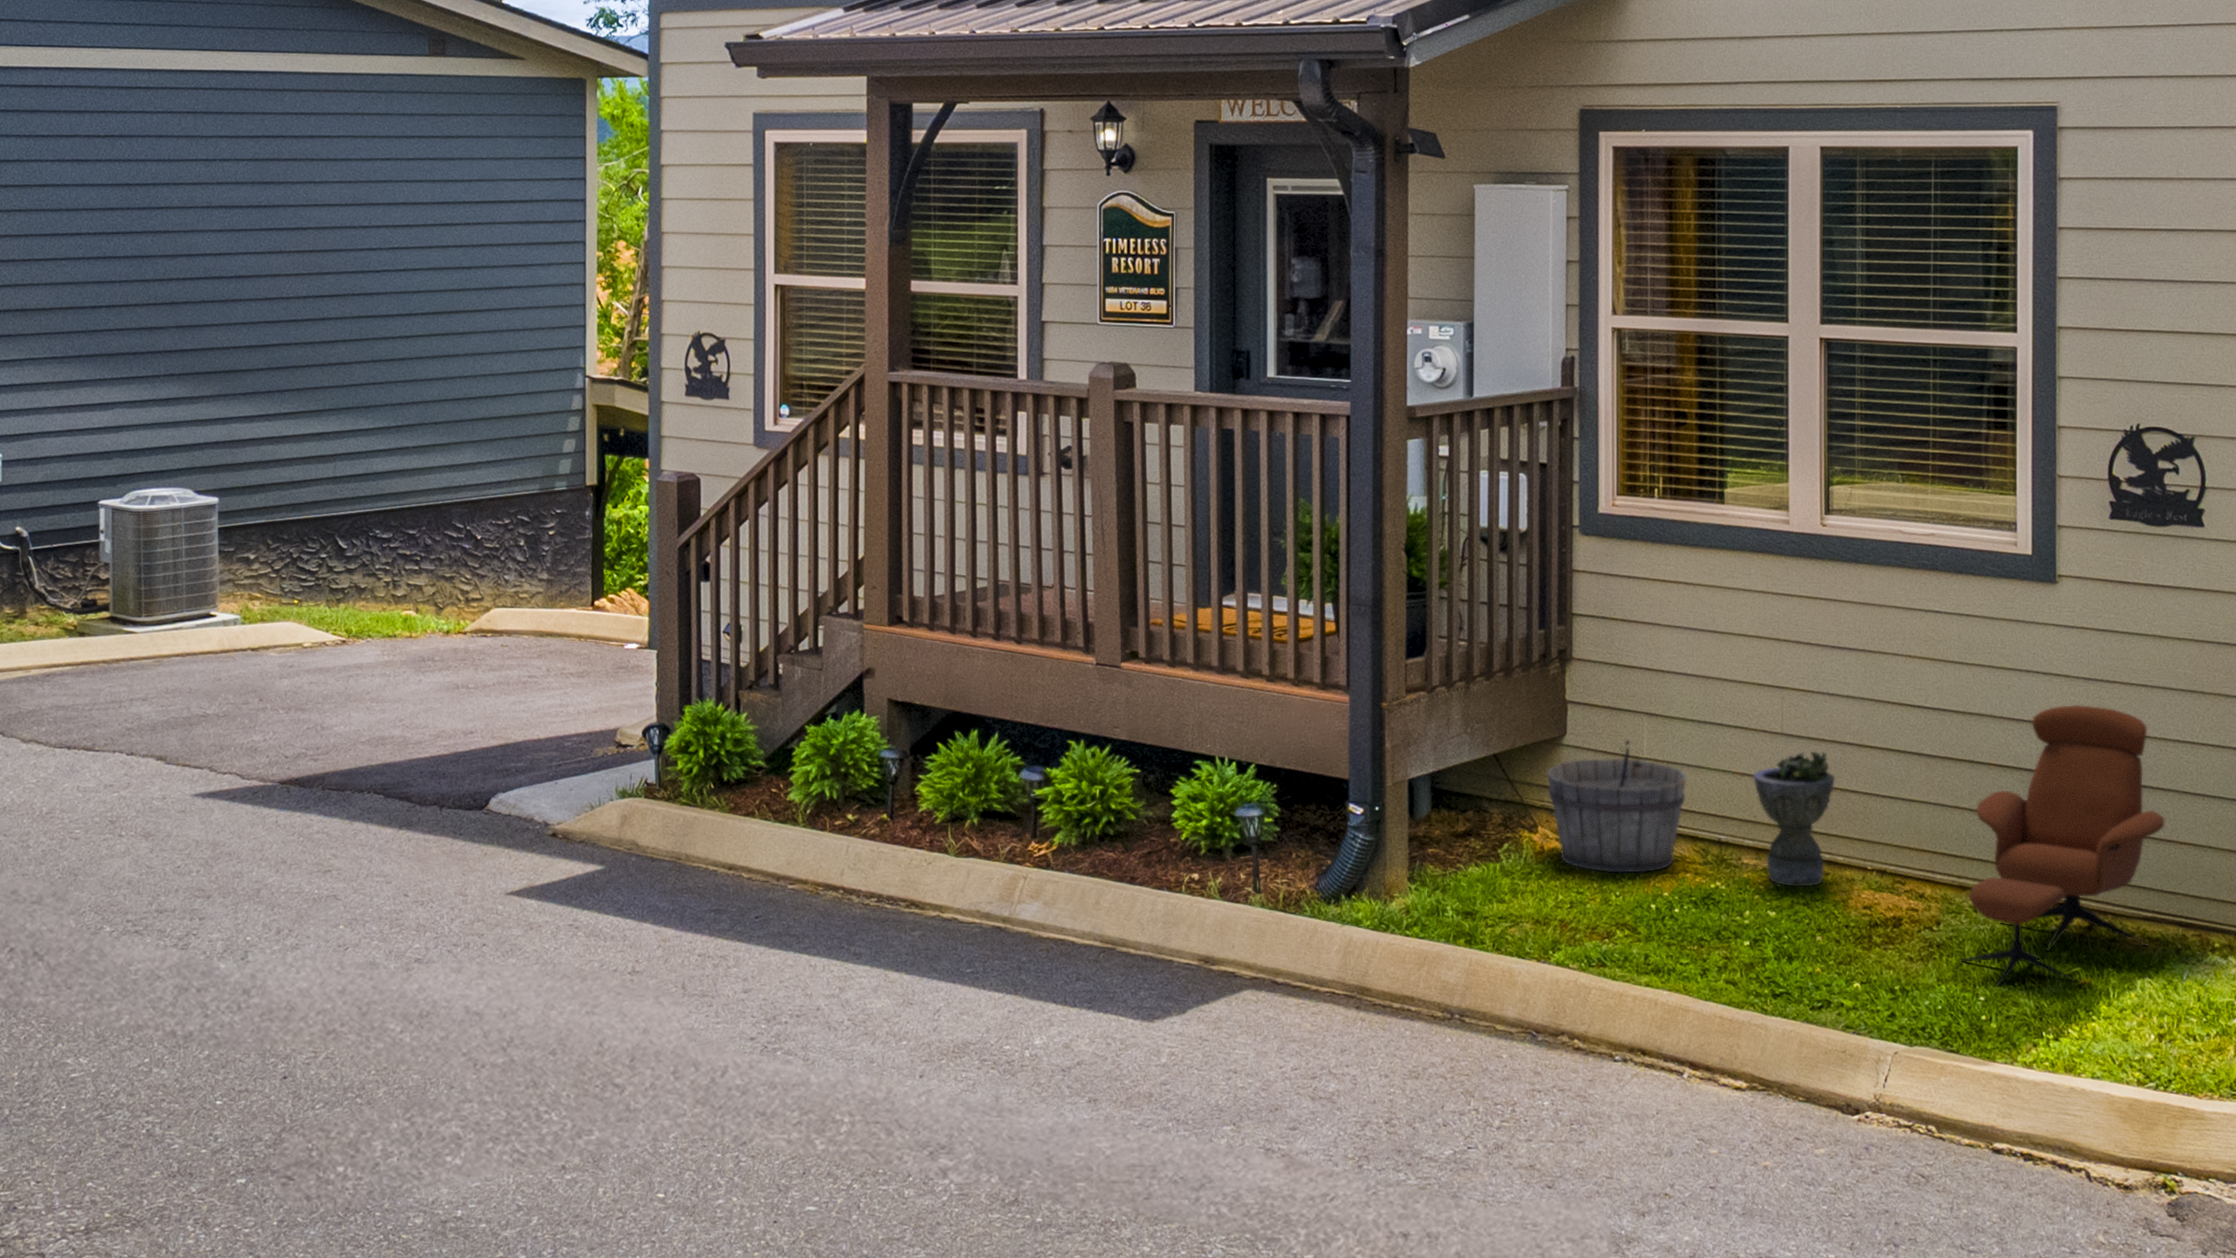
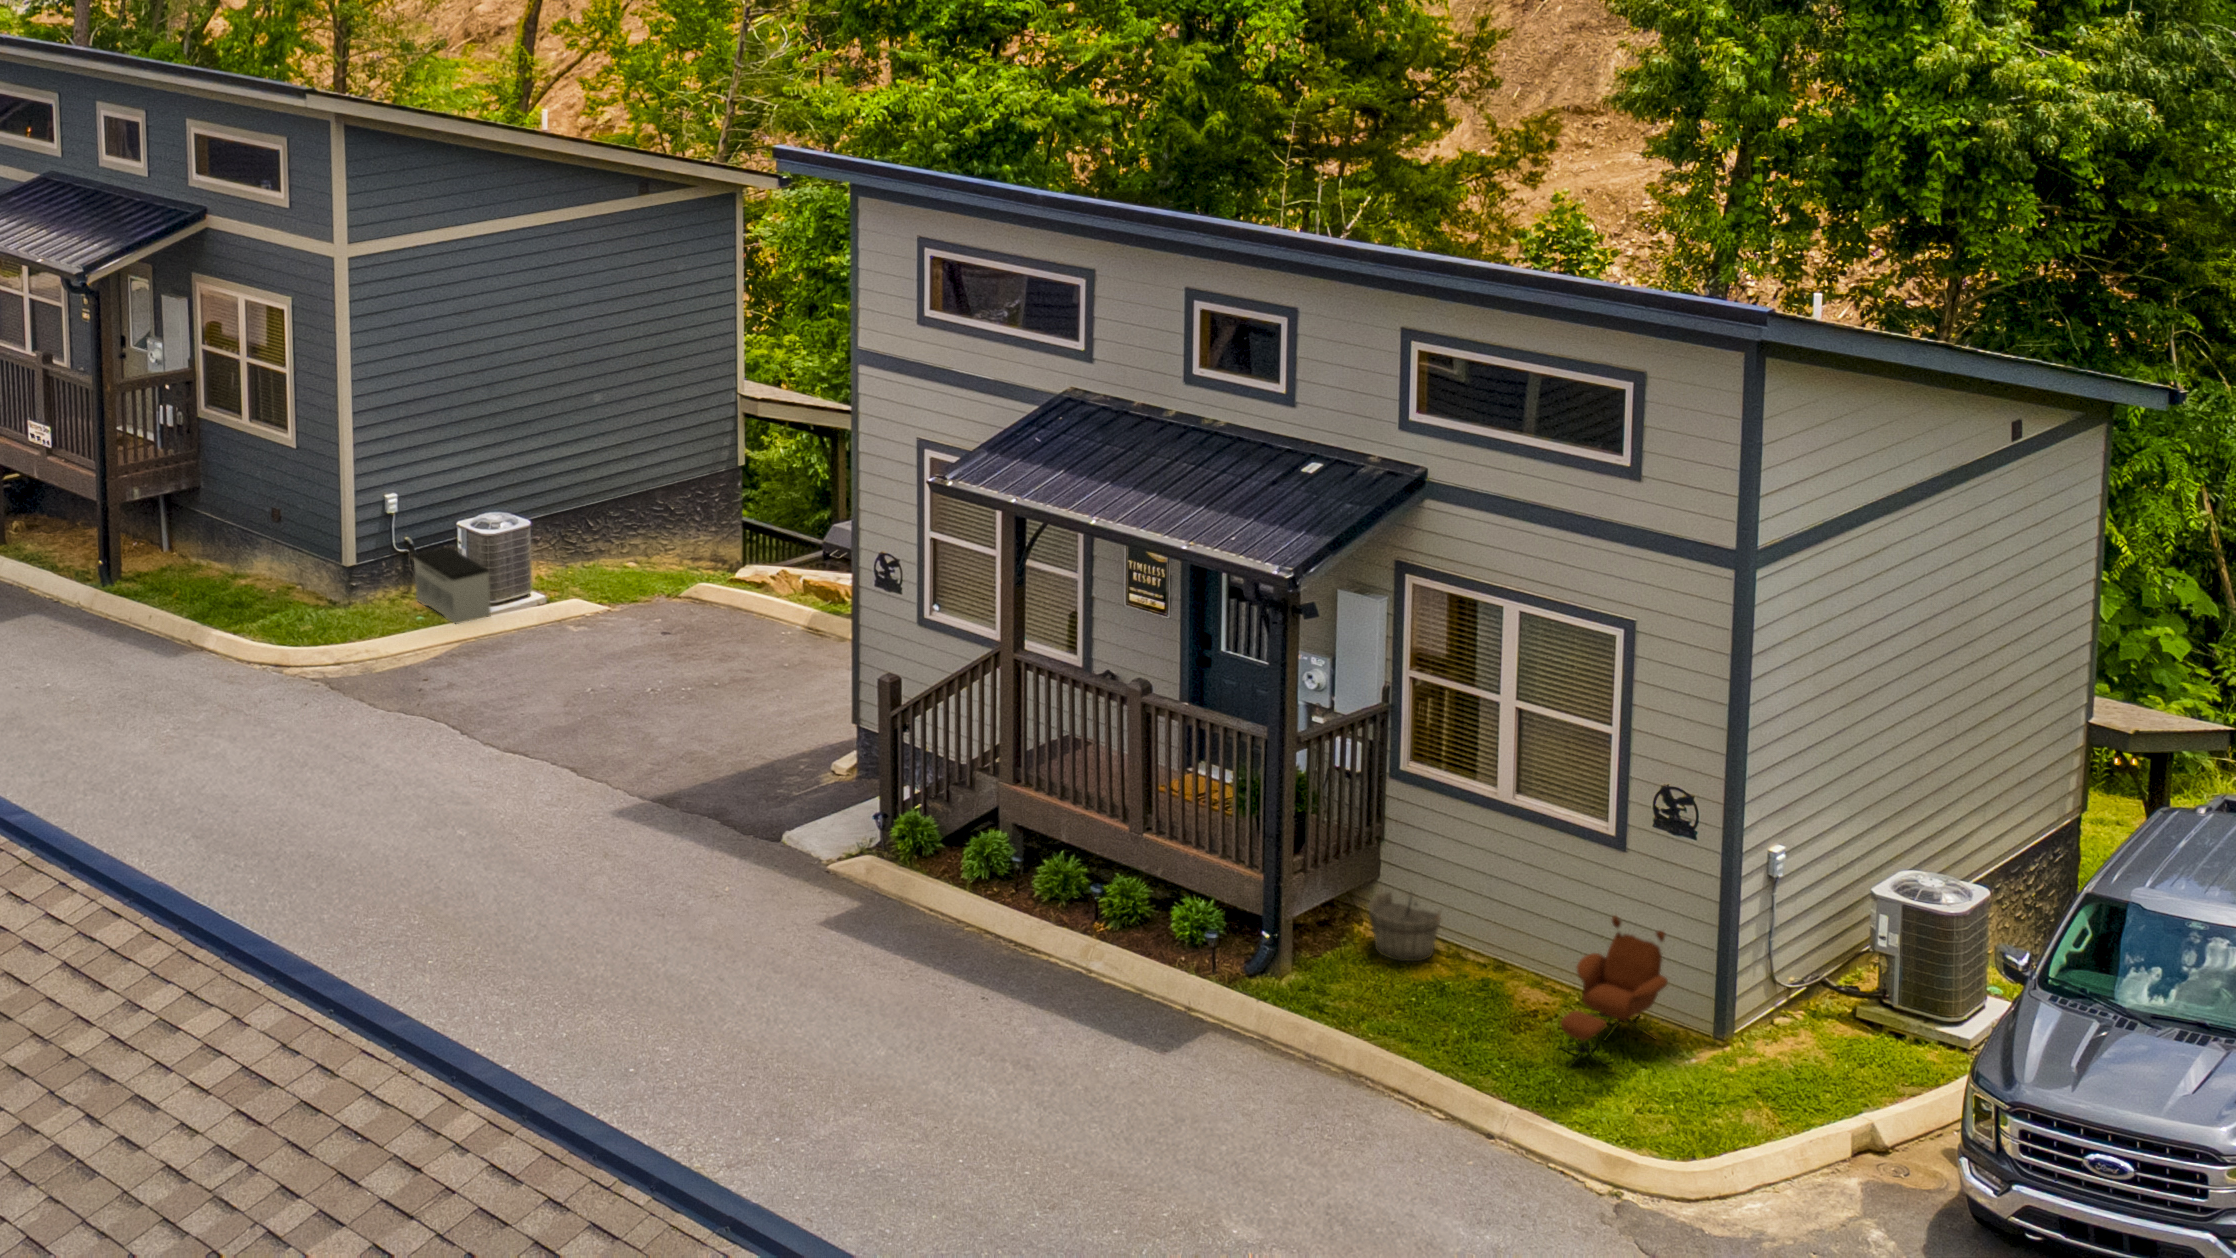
bench: none [16,539,127,638] -> present [414,547,491,624]
planter: present [1754,752,1834,886] -> none [1474,907,1516,979]

